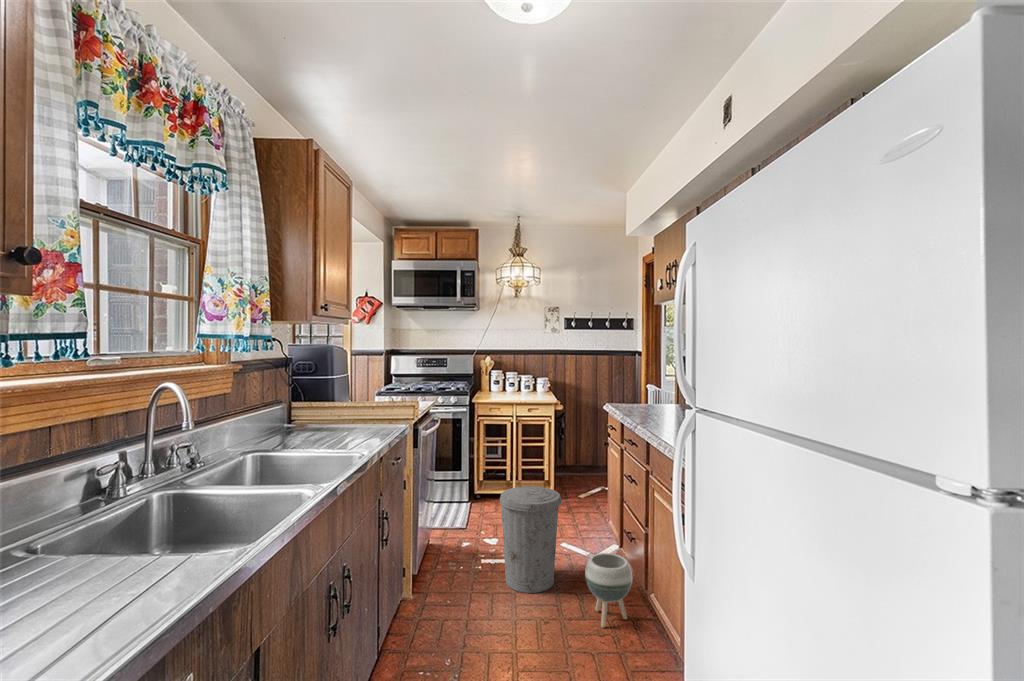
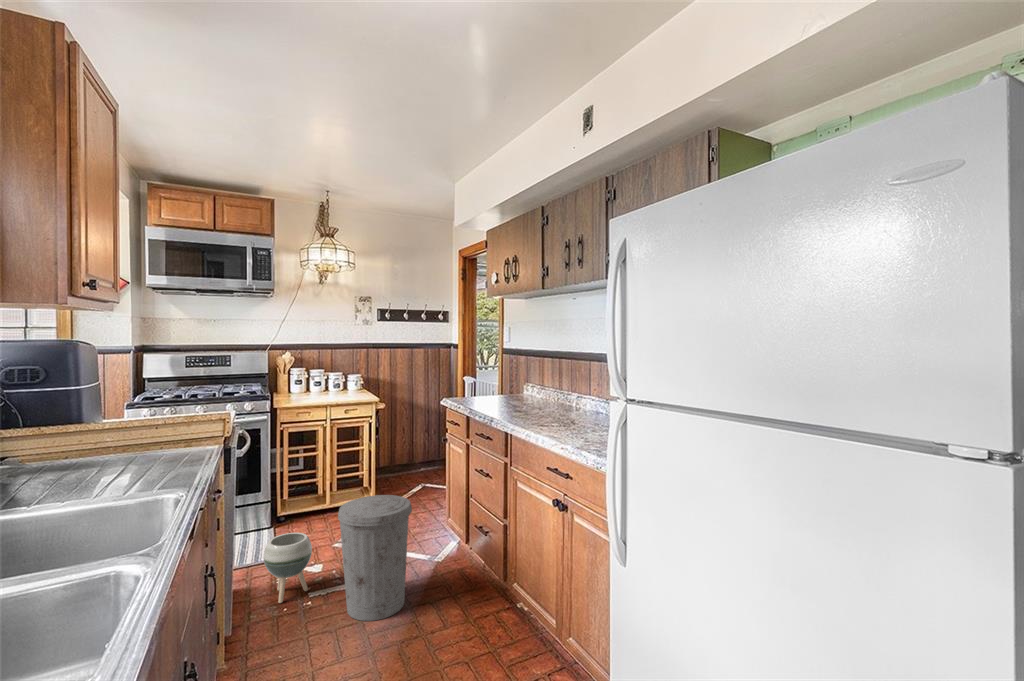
planter: present [585,553,632,628] -> present [264,533,312,603]

